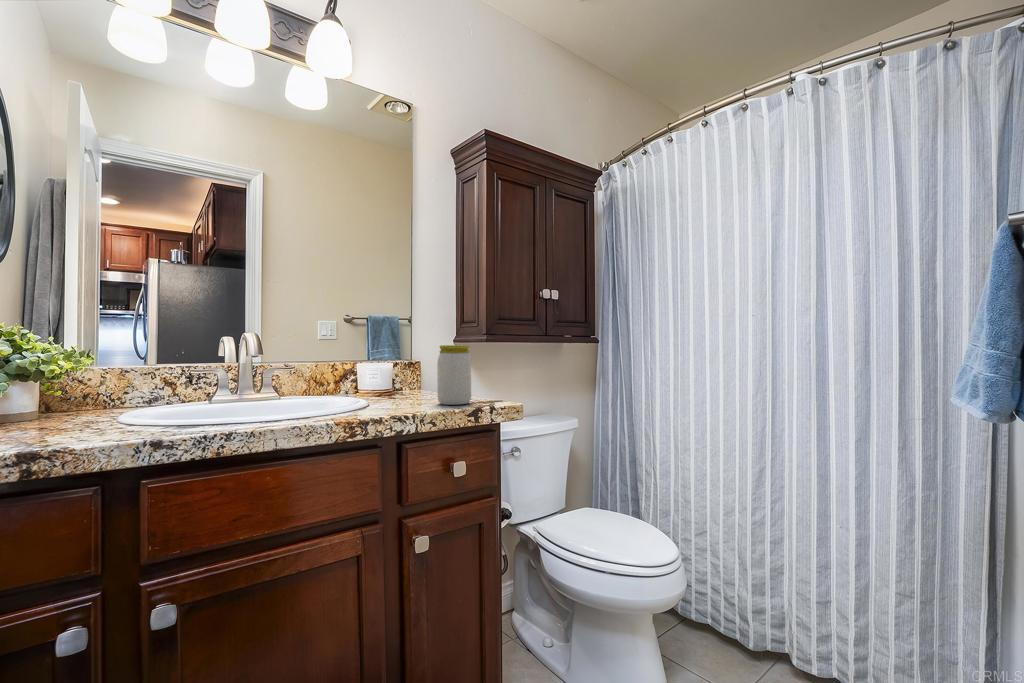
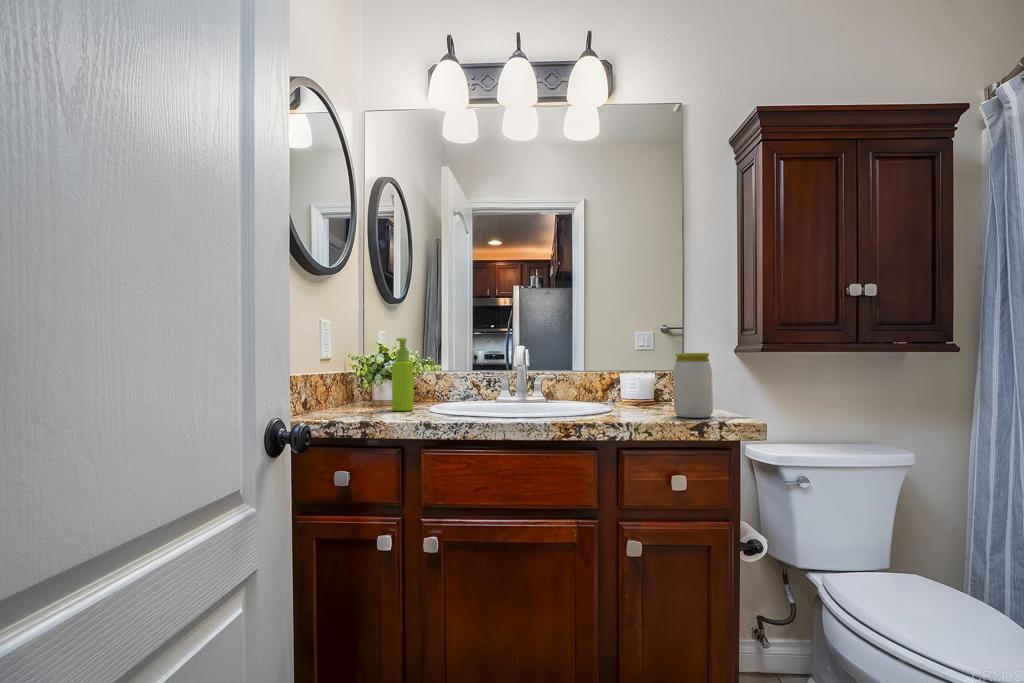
soap dispenser: none [40,318,85,428] -> present [392,338,413,411]

